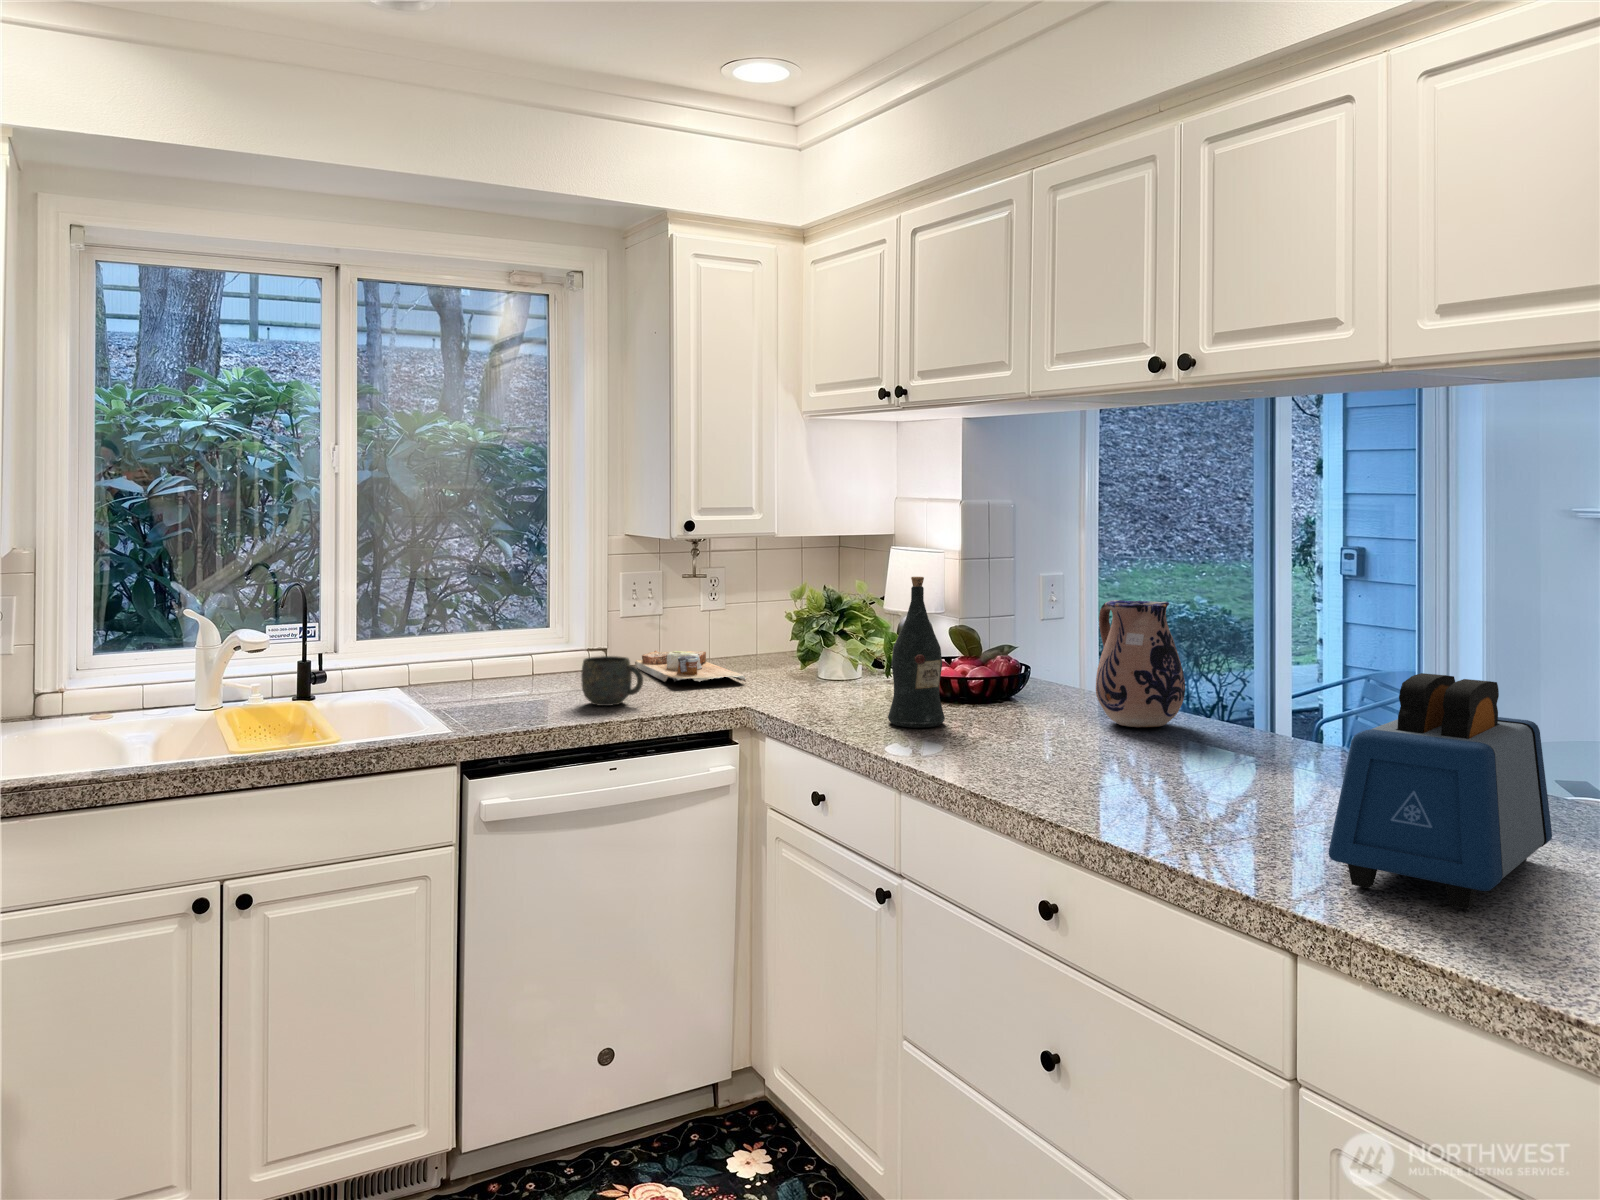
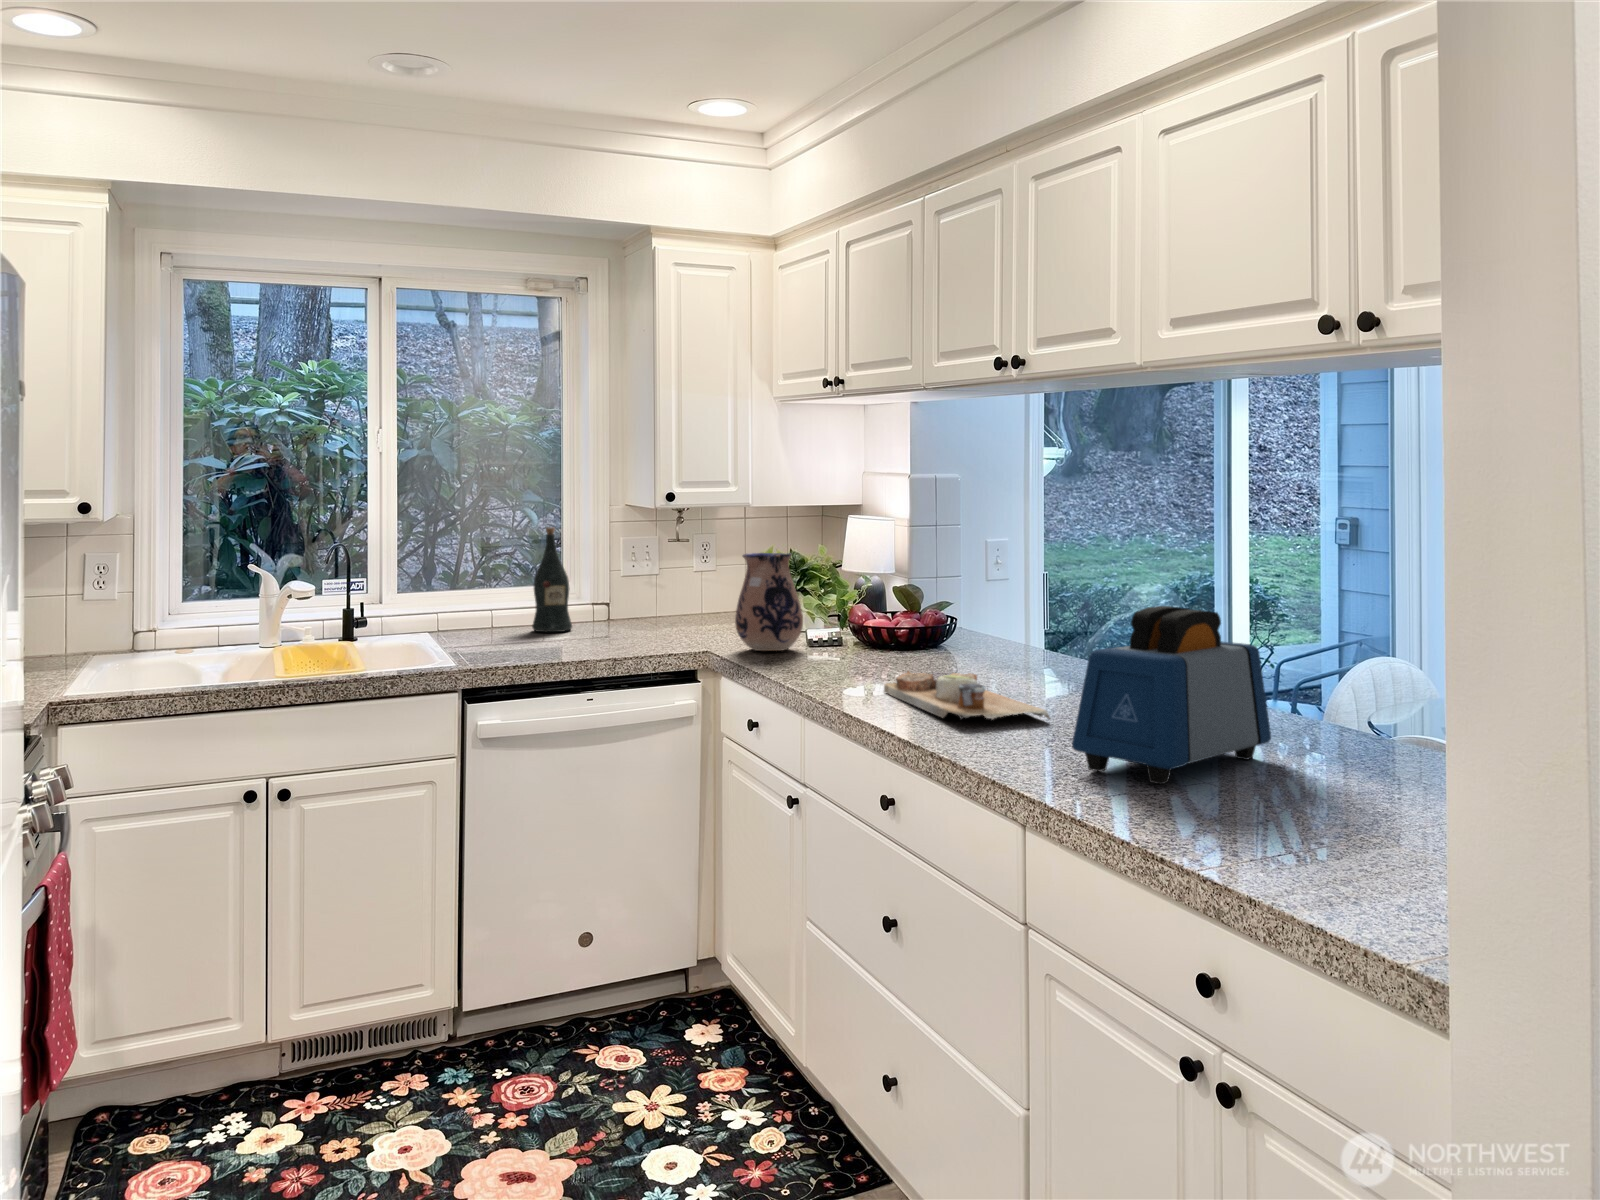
wine bottle: present [888,577,945,727] -> present [532,528,572,632]
ceramic pitcher: present [1096,600,1185,727] -> present [735,553,803,651]
cutting board: present [635,651,746,682] -> present [884,671,1050,719]
mug: present [581,656,643,706] -> none [571,608,622,649]

